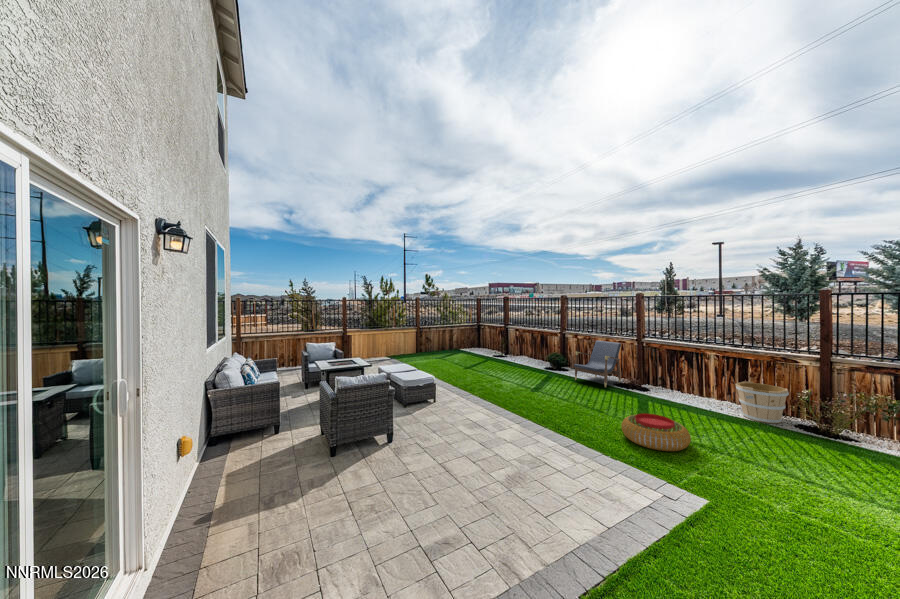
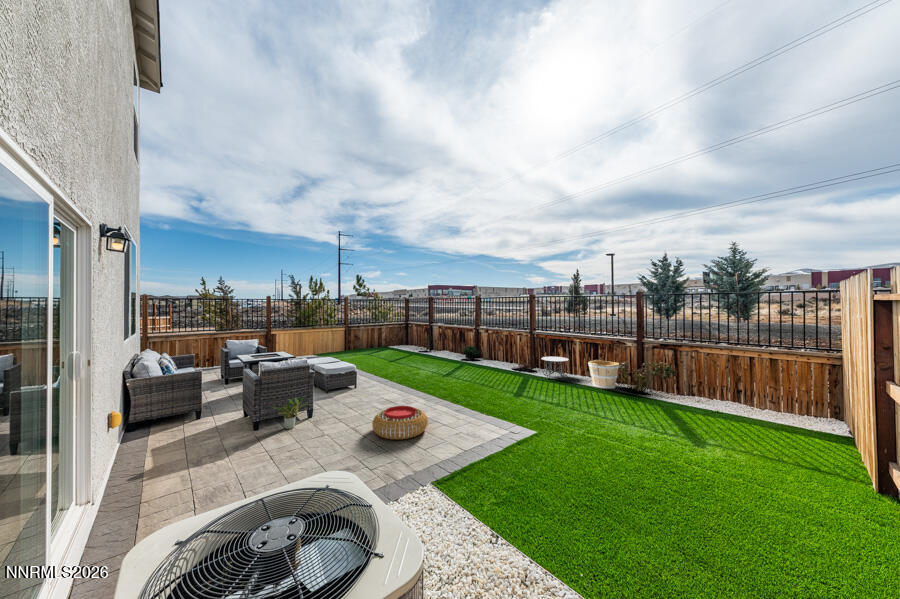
lounge chair: present [574,341,621,387] -> none [481,334,518,372]
side table: none [659,372,699,402] -> present [541,357,569,379]
pouf: present [621,413,691,451] -> present [372,406,428,440]
potted plant: none [350,418,393,458] -> present [274,396,306,429]

